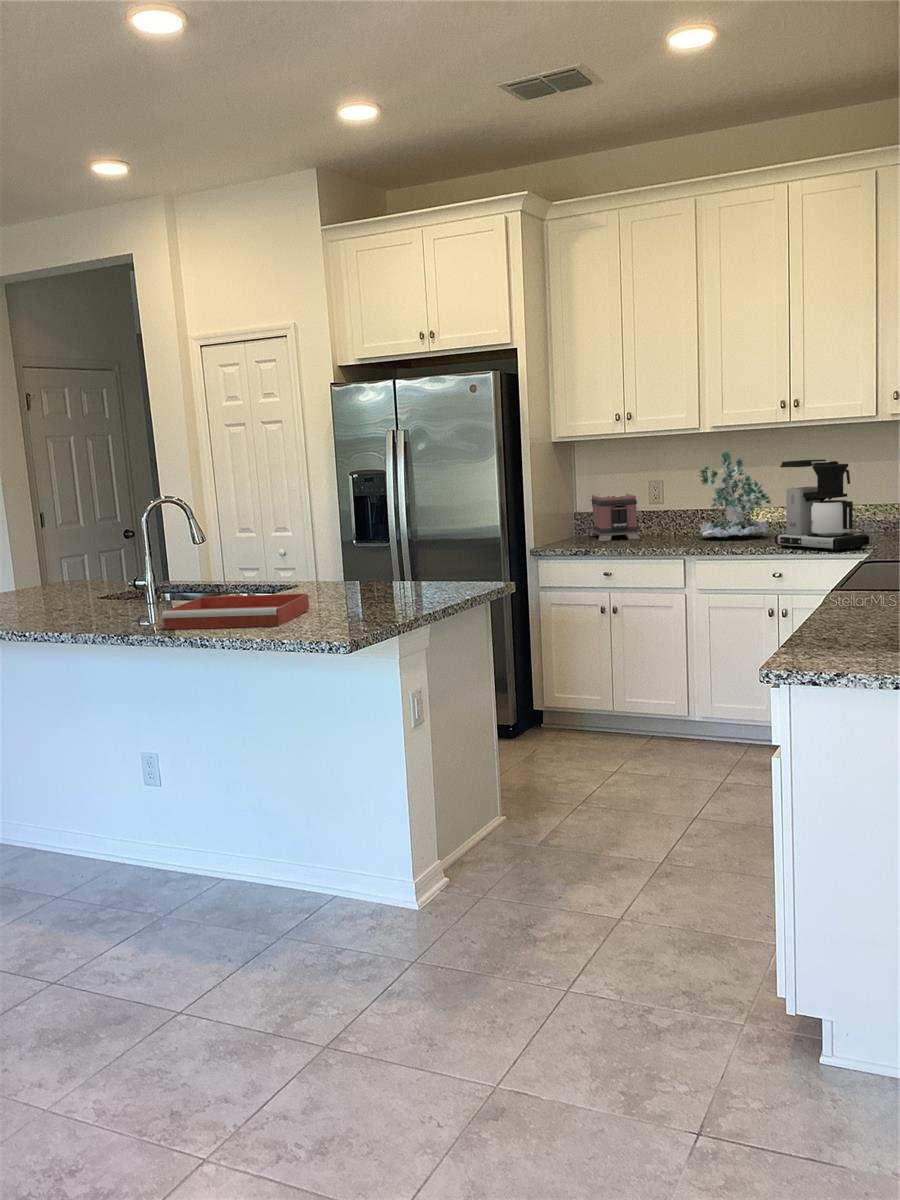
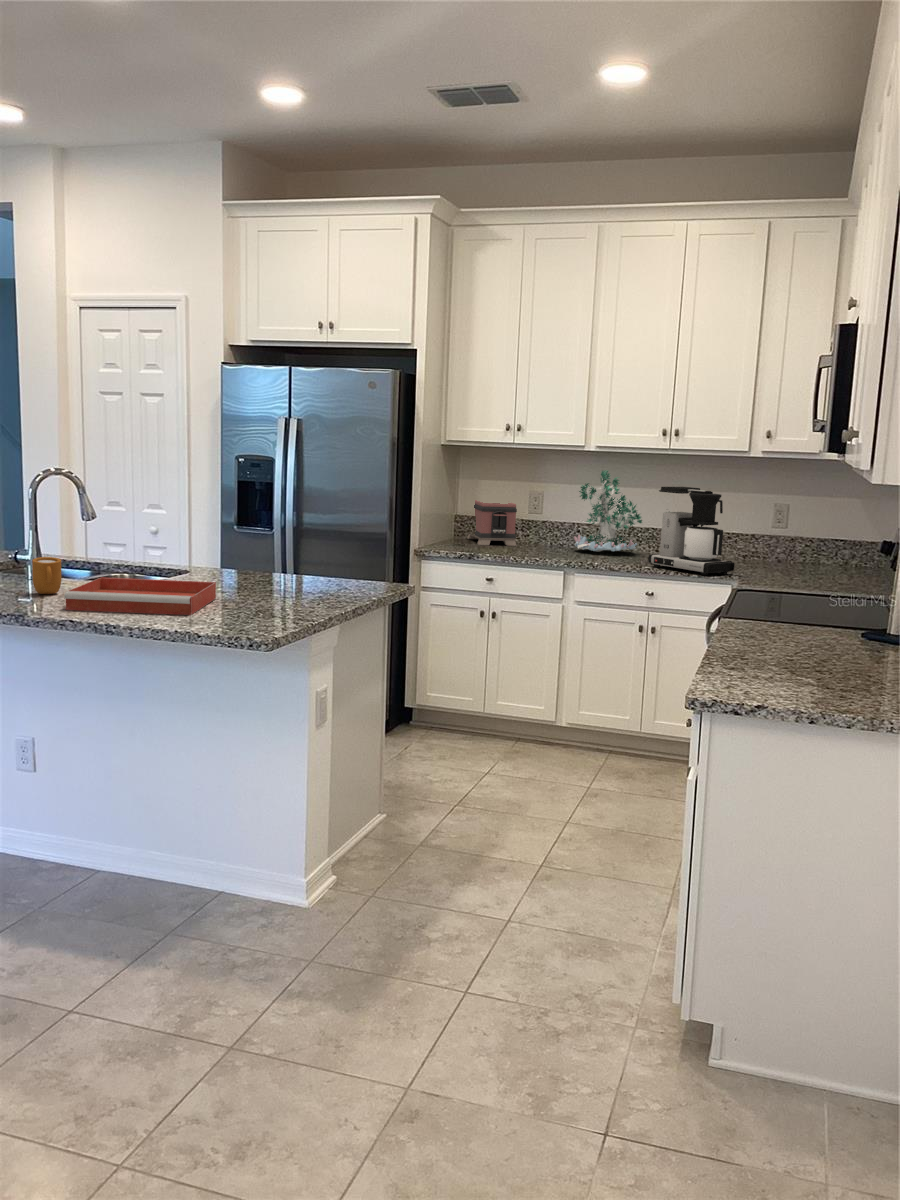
mug: none [137,581,166,617] -> present [32,557,61,594]

